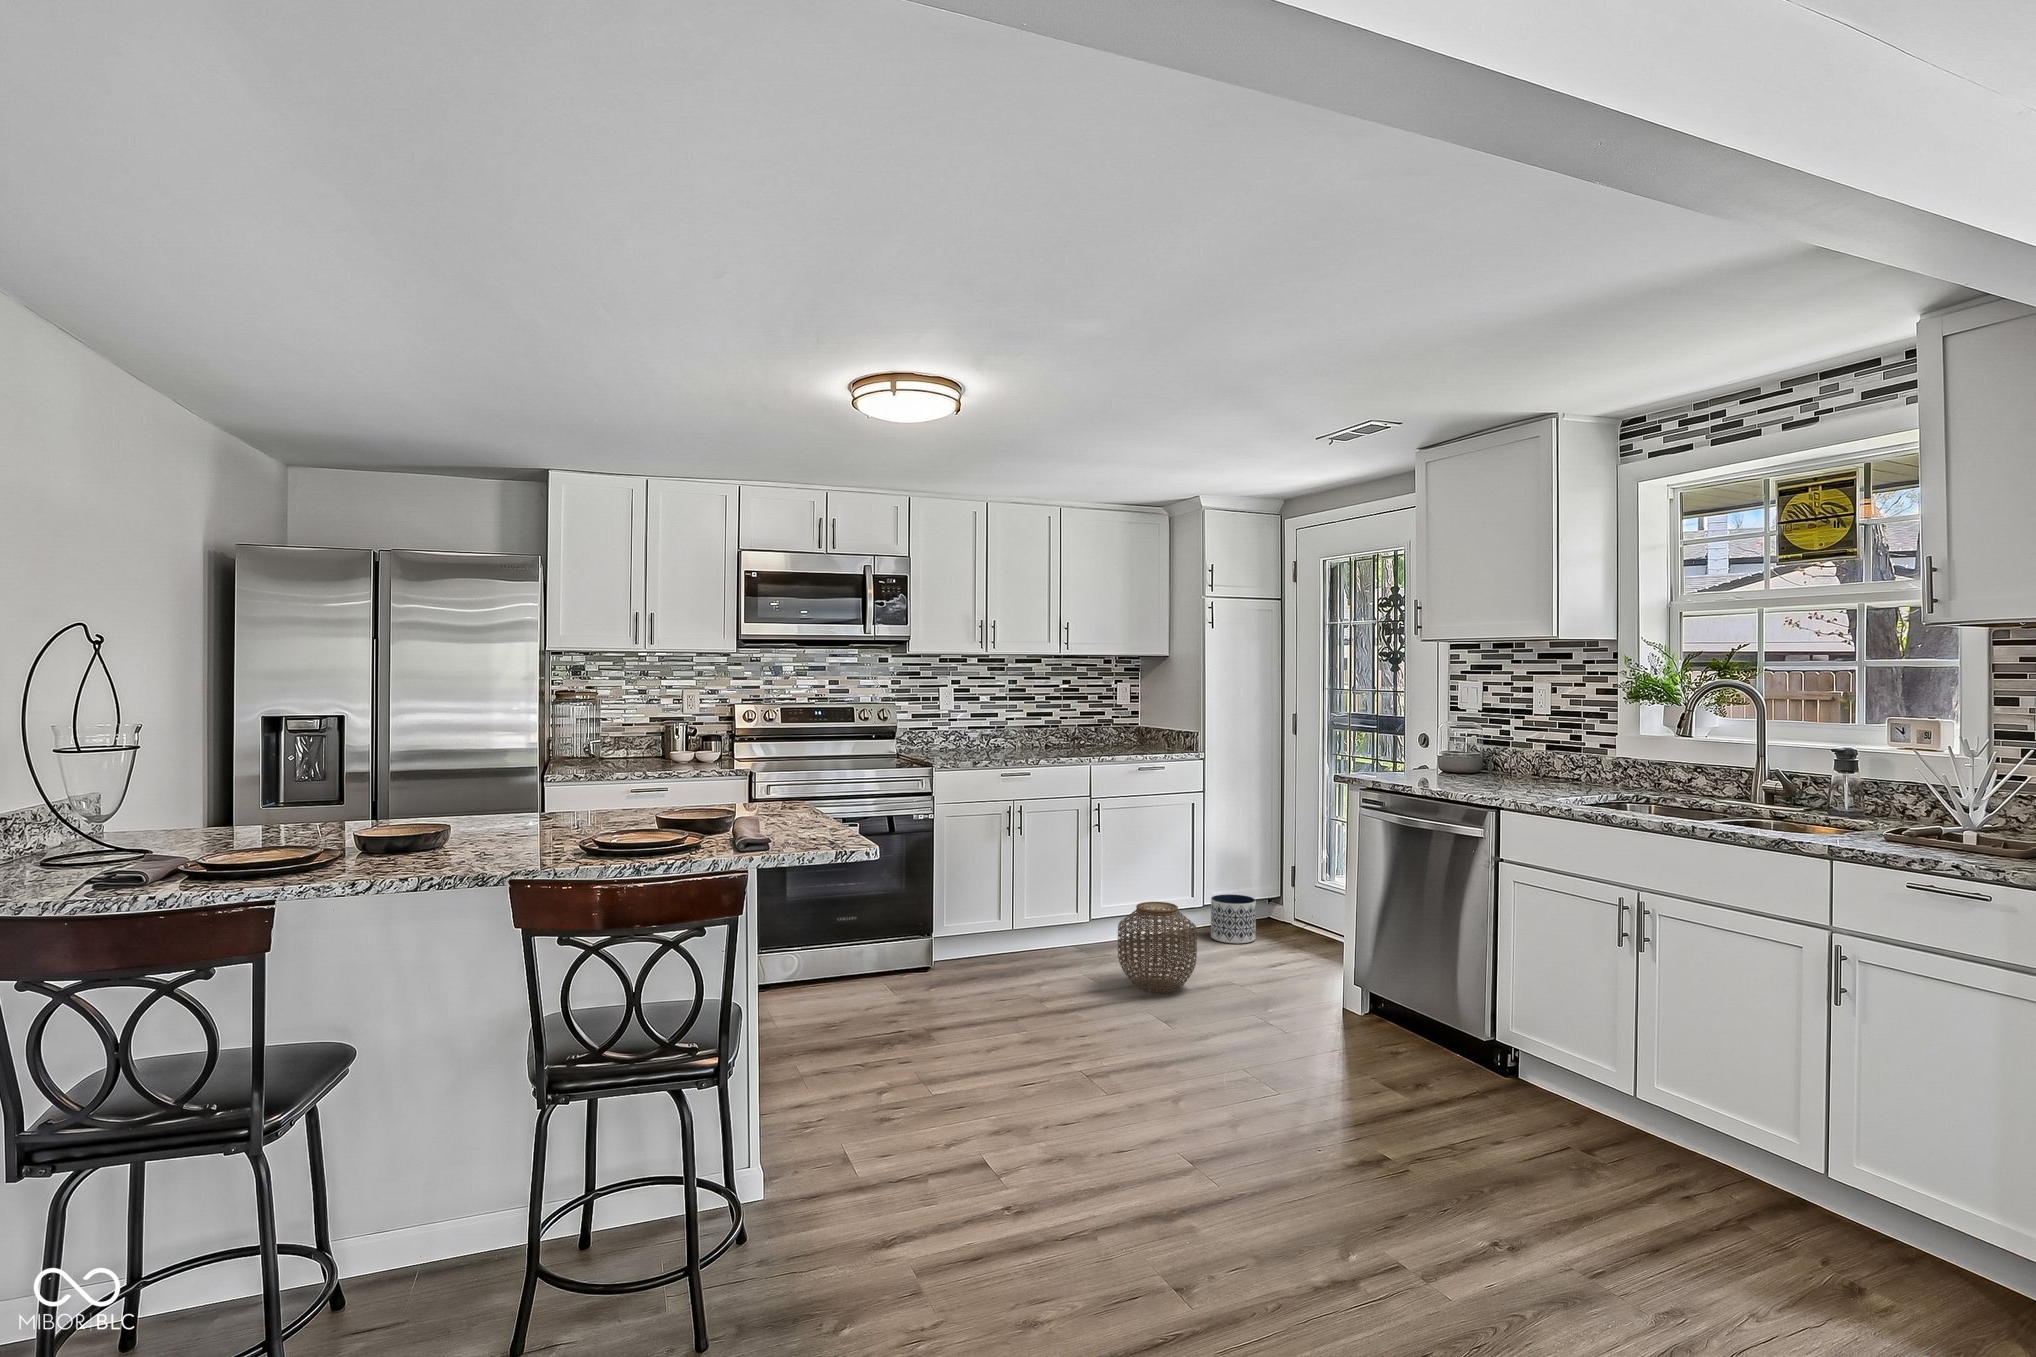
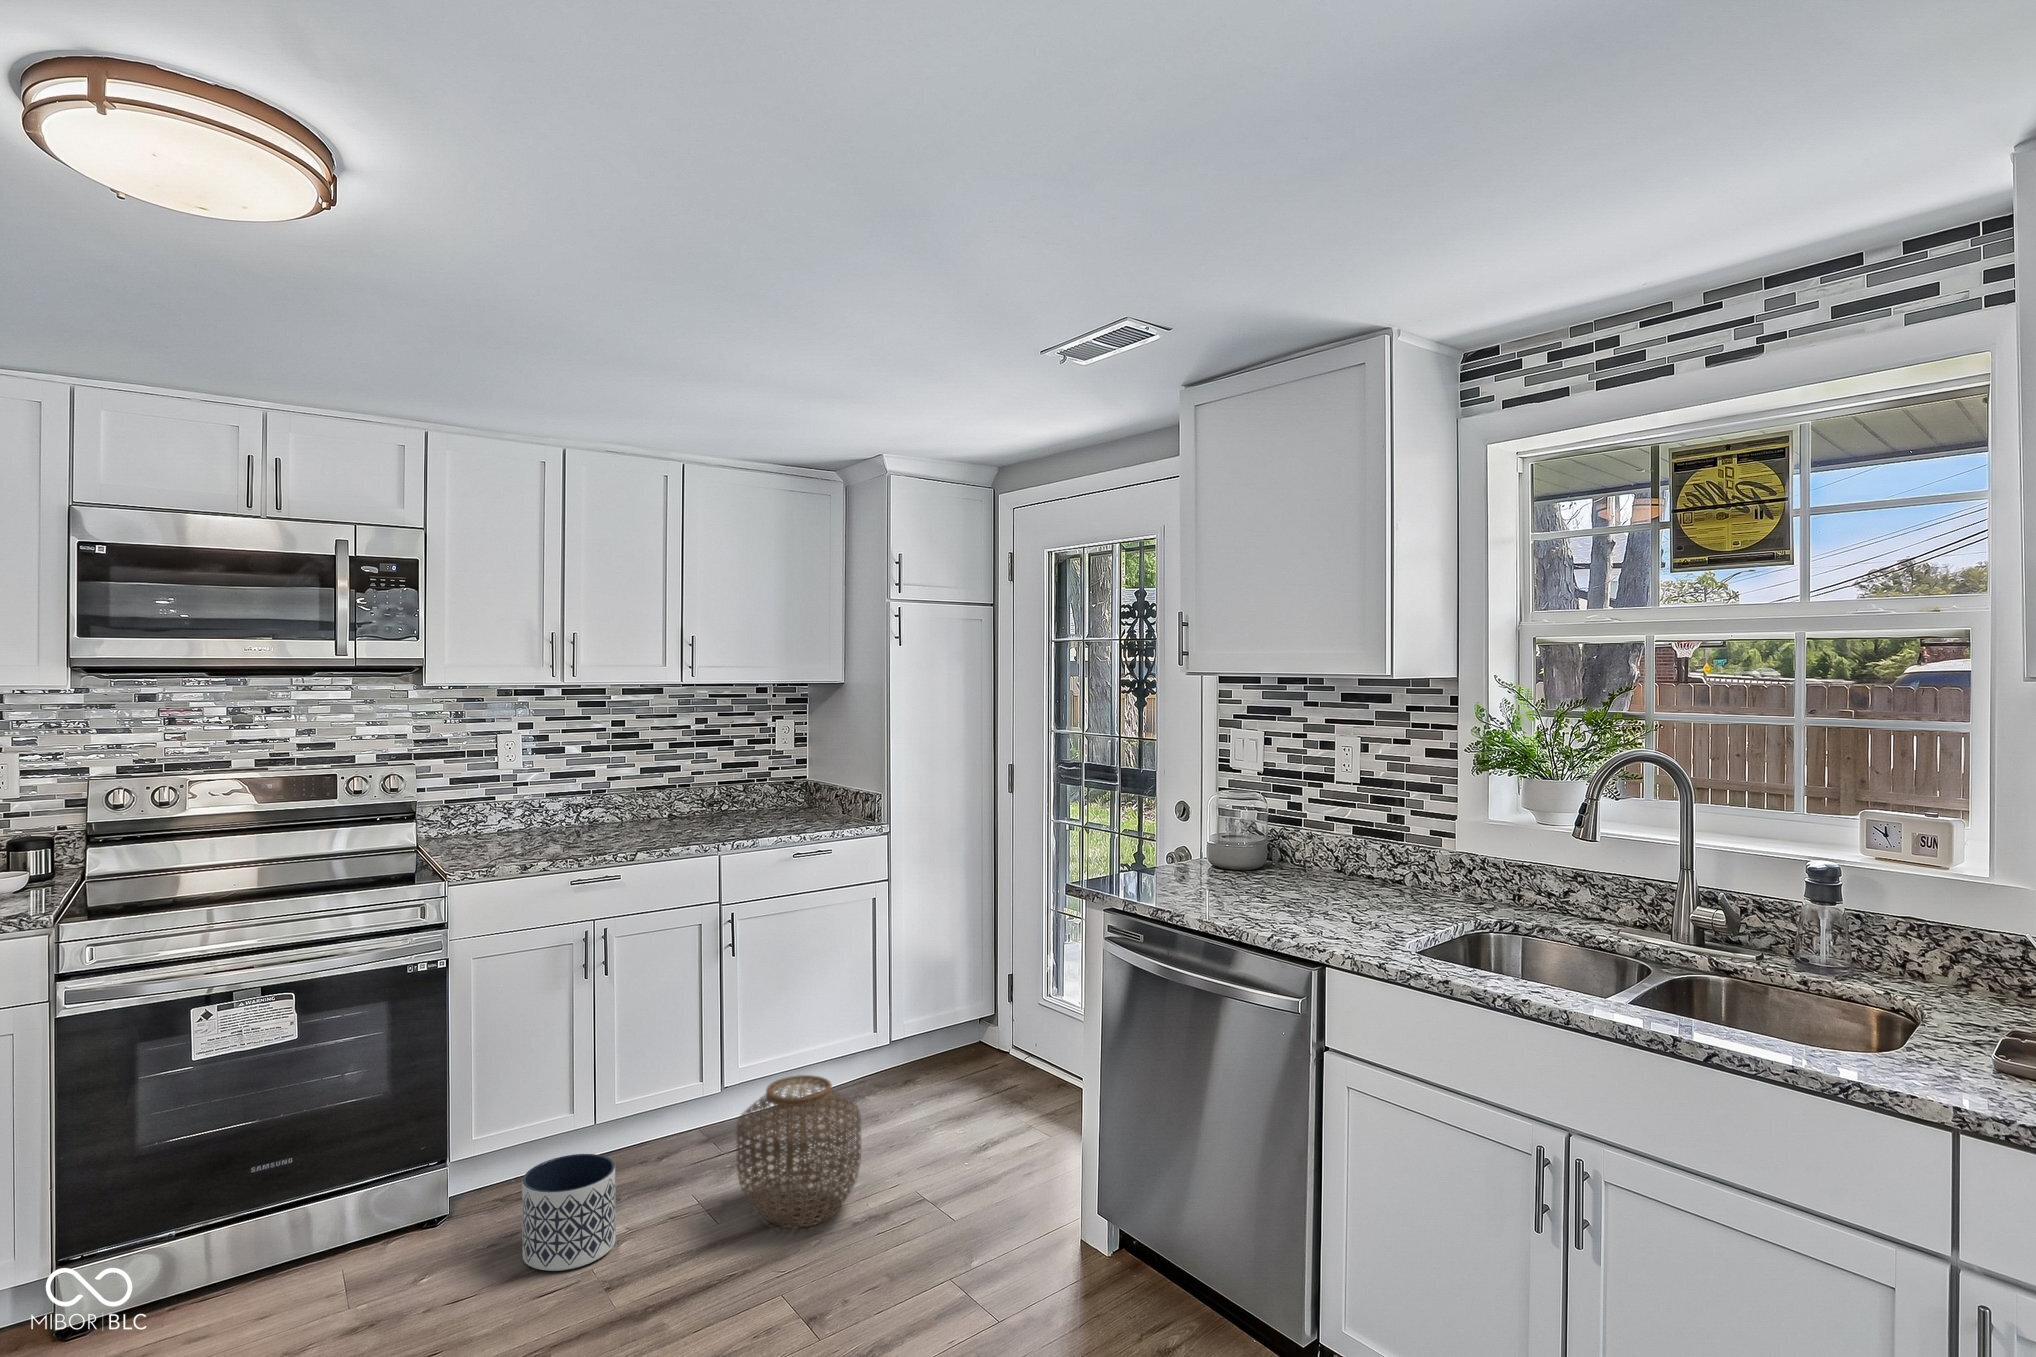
planter: present [1211,894,1256,944] -> present [522,1154,616,1271]

